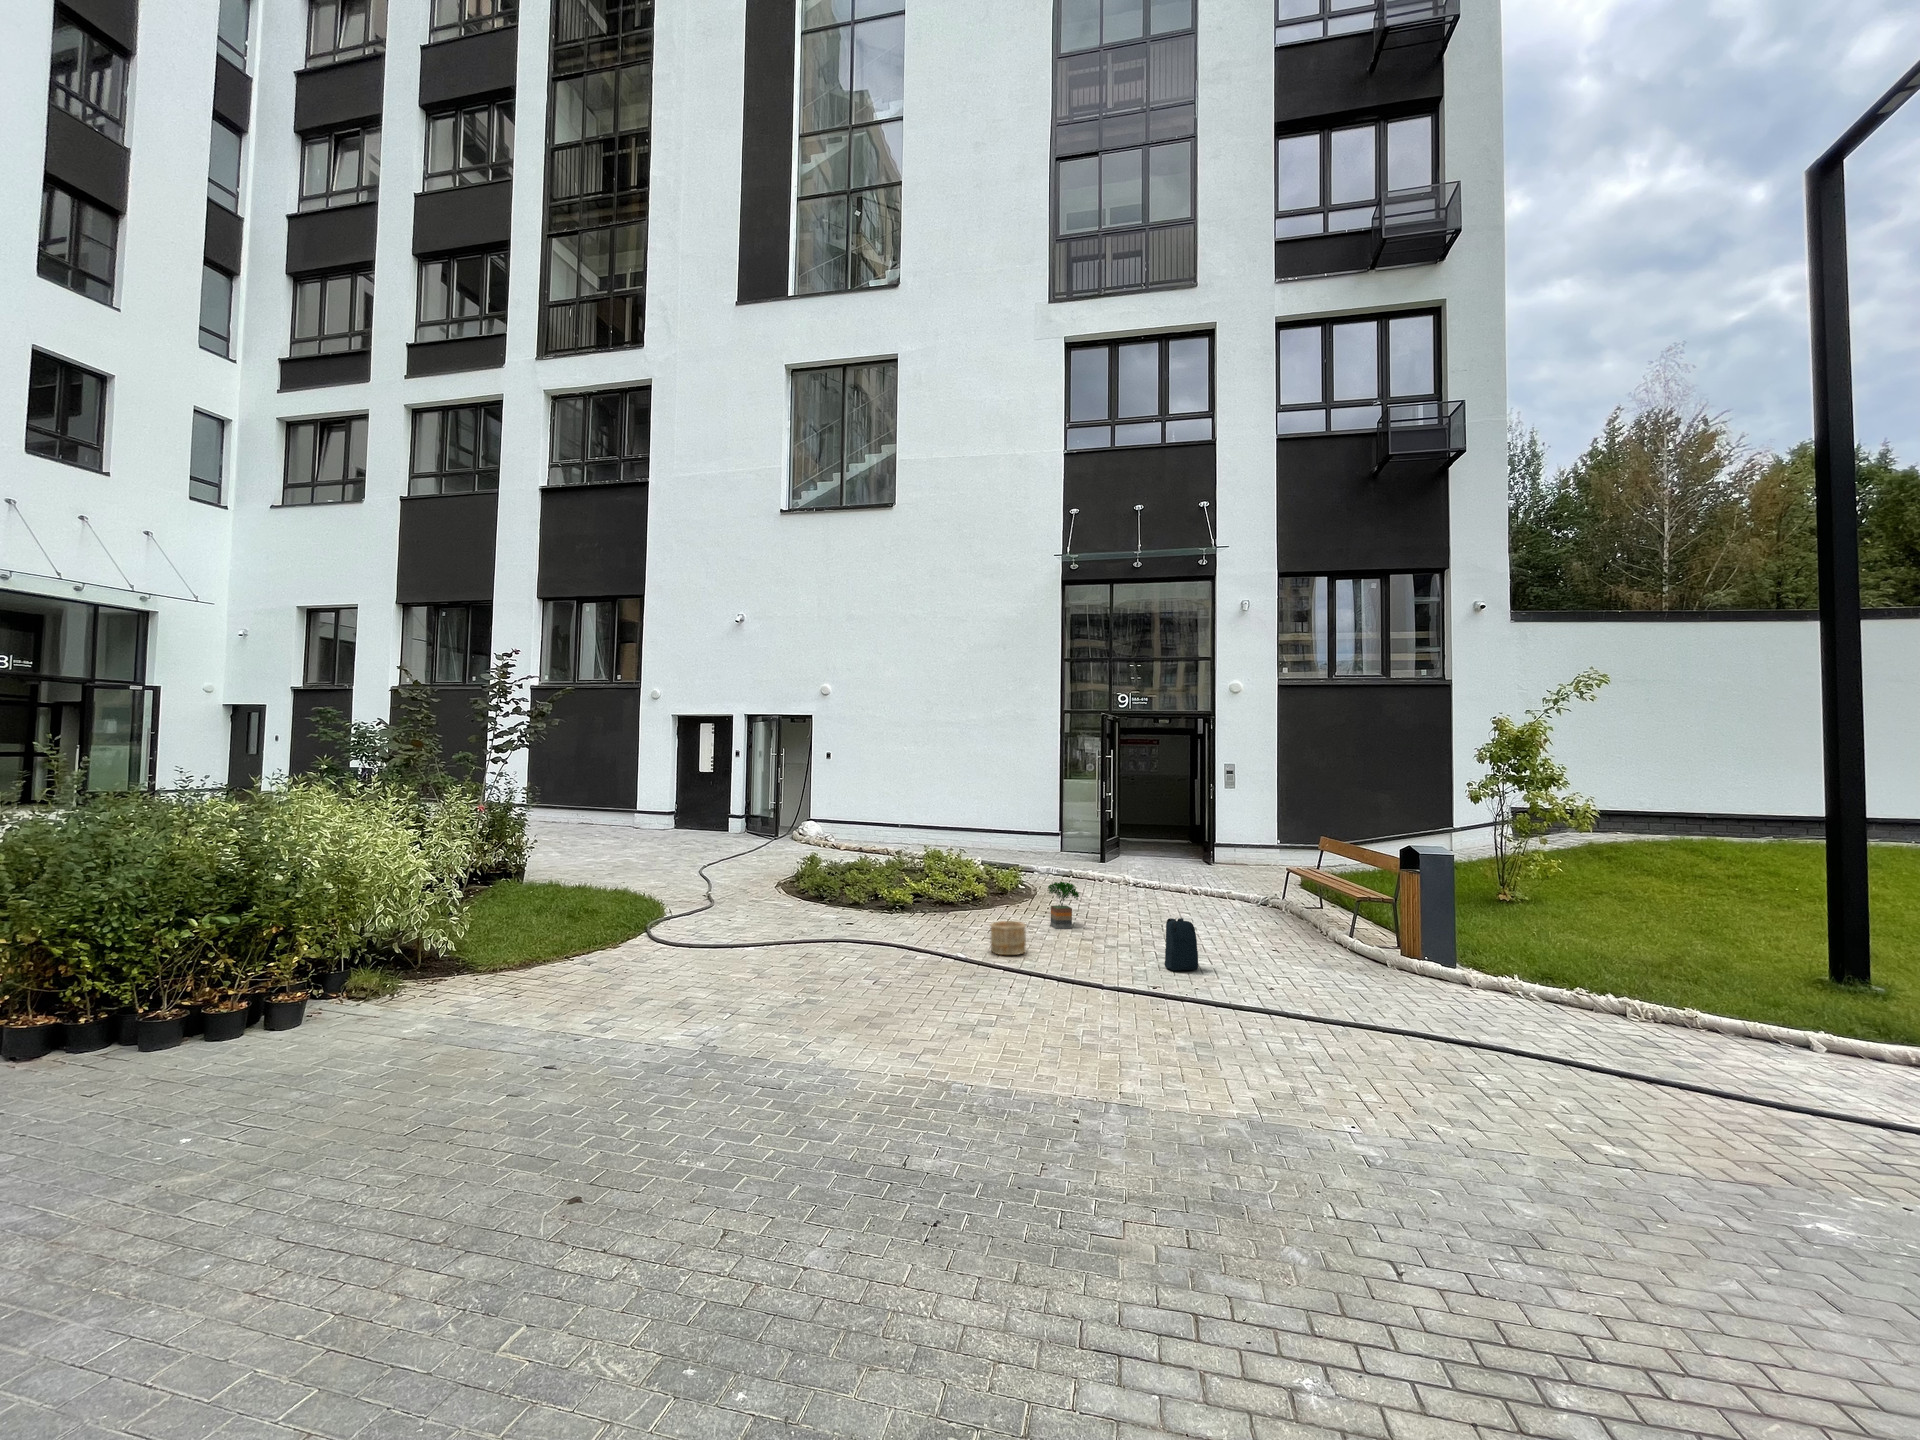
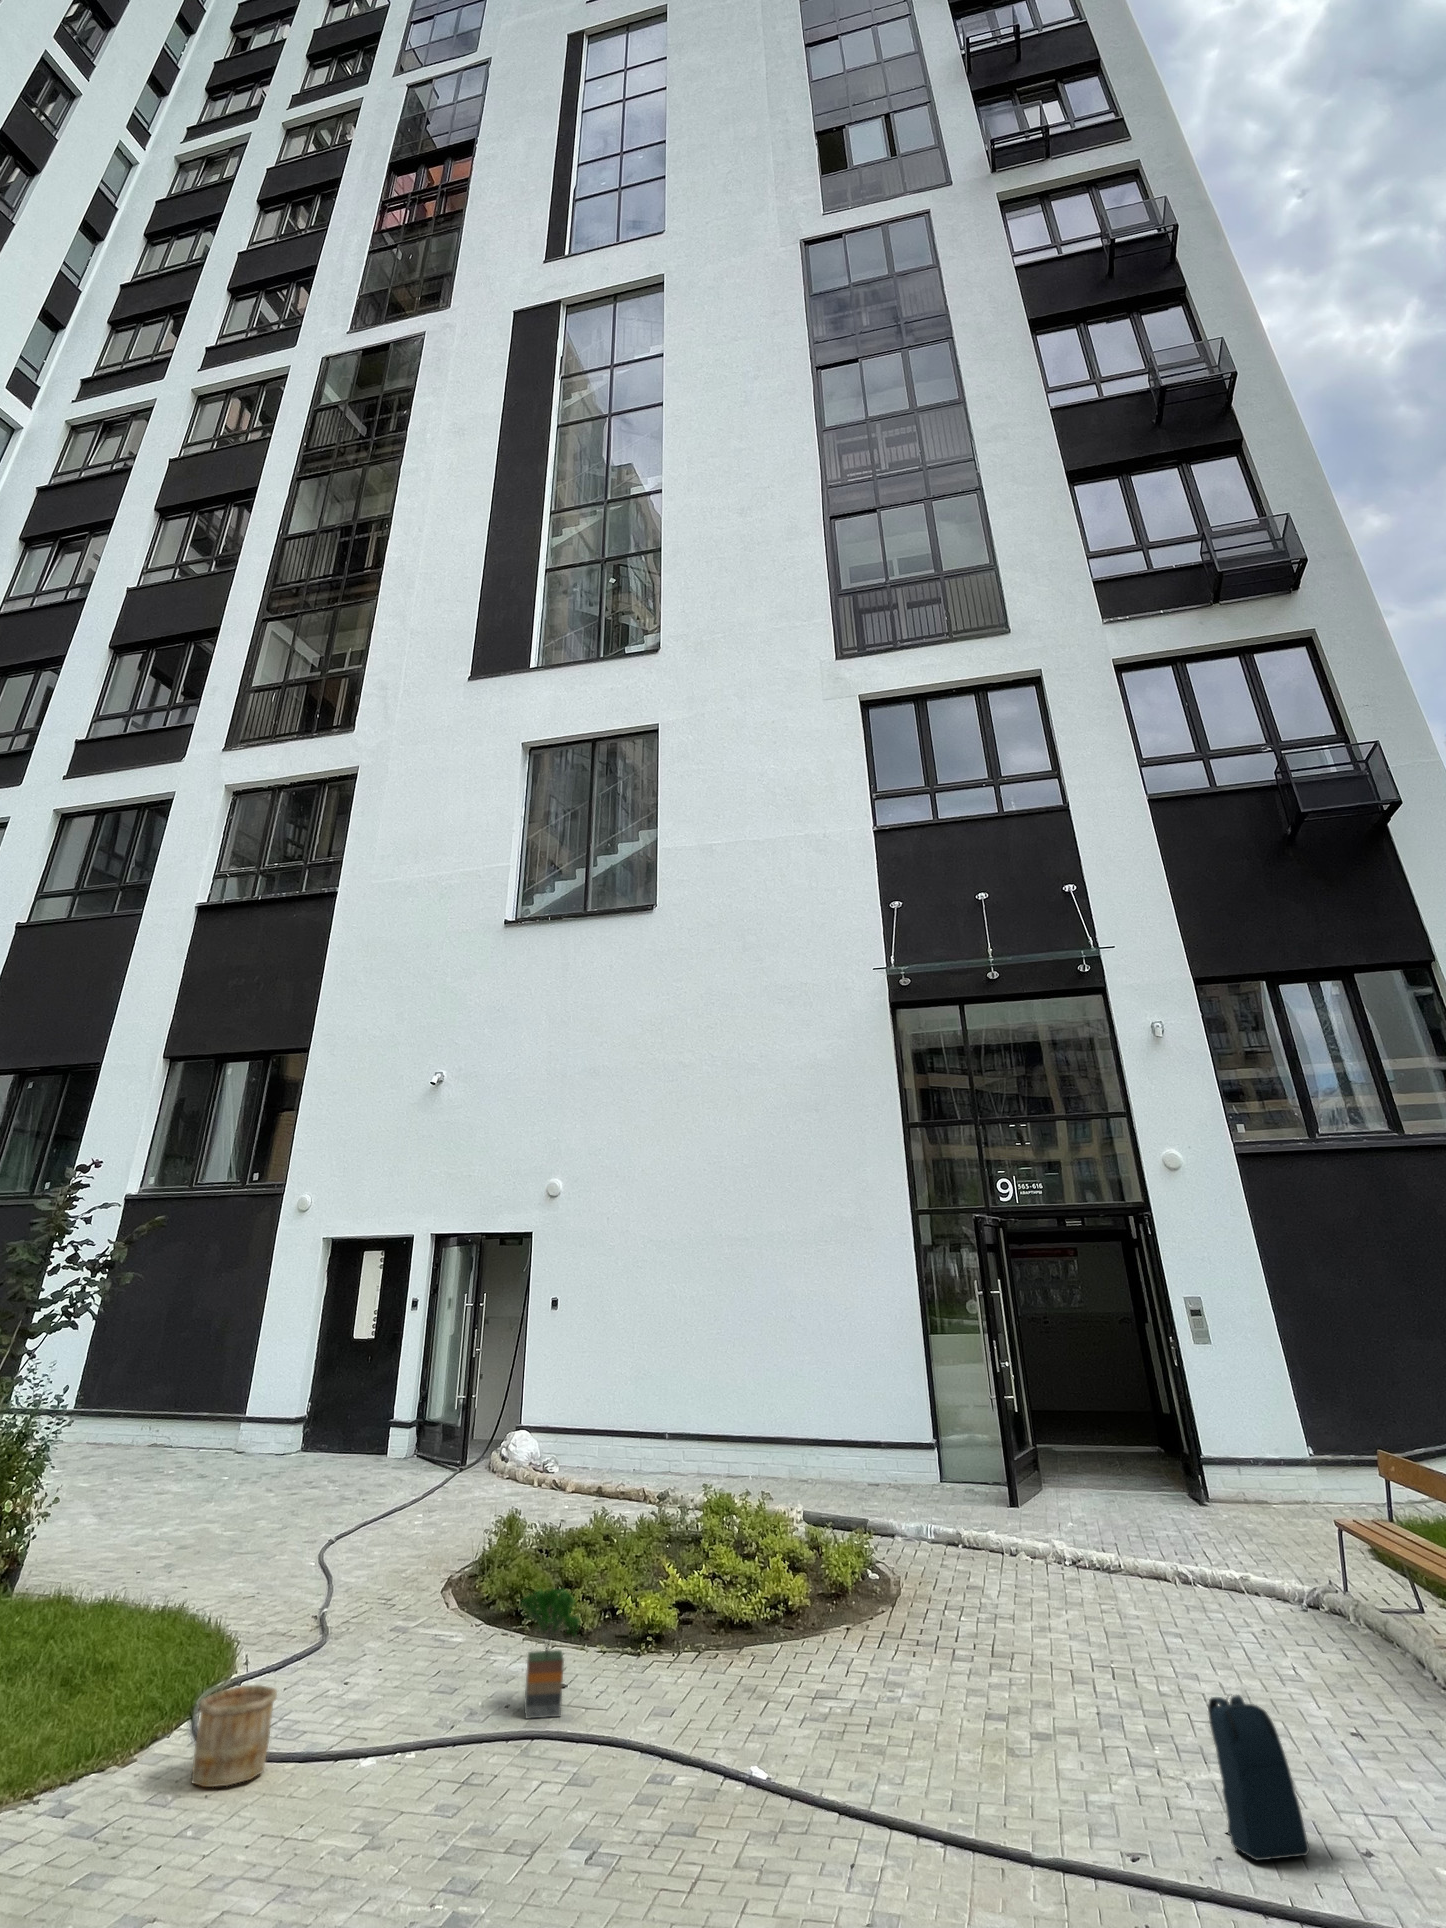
potted tree: present [1048,882,1079,929] -> present [521,1589,581,1719]
wooden bucket: present [990,921,1026,955] -> present [192,1685,277,1787]

